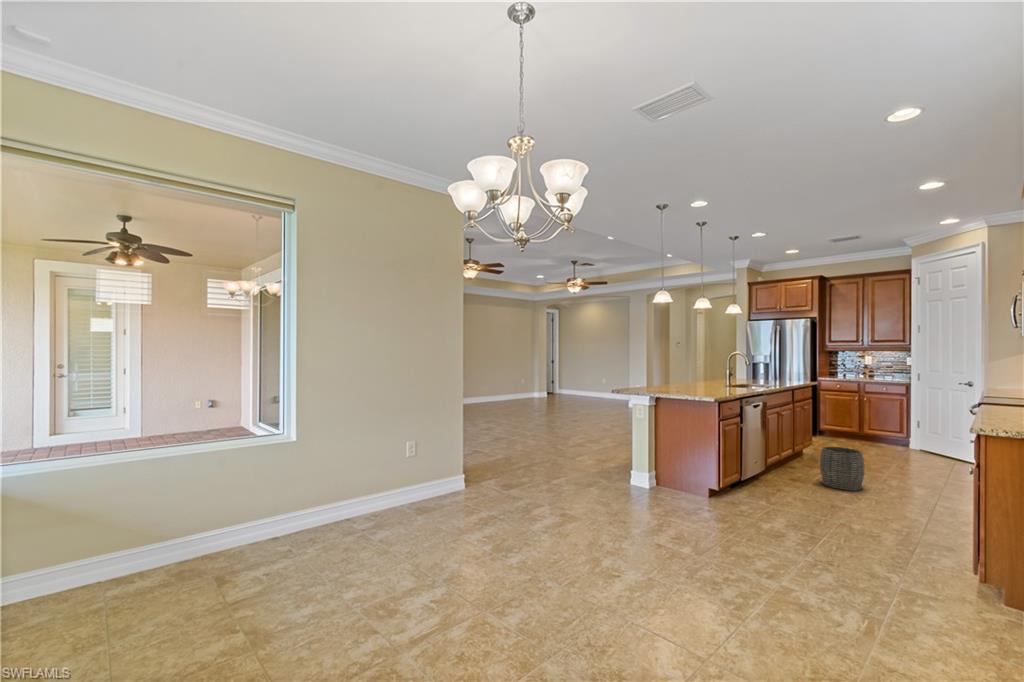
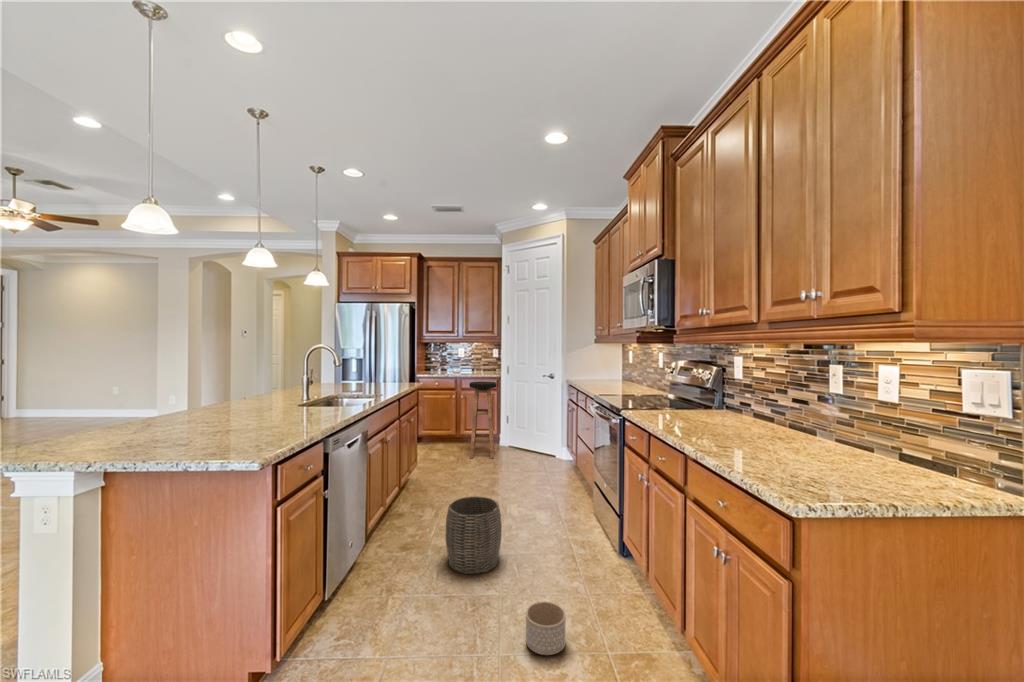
bar stool: none [869,385,900,454] -> present [469,382,497,458]
planter: none [860,493,889,517] -> present [526,602,566,655]

